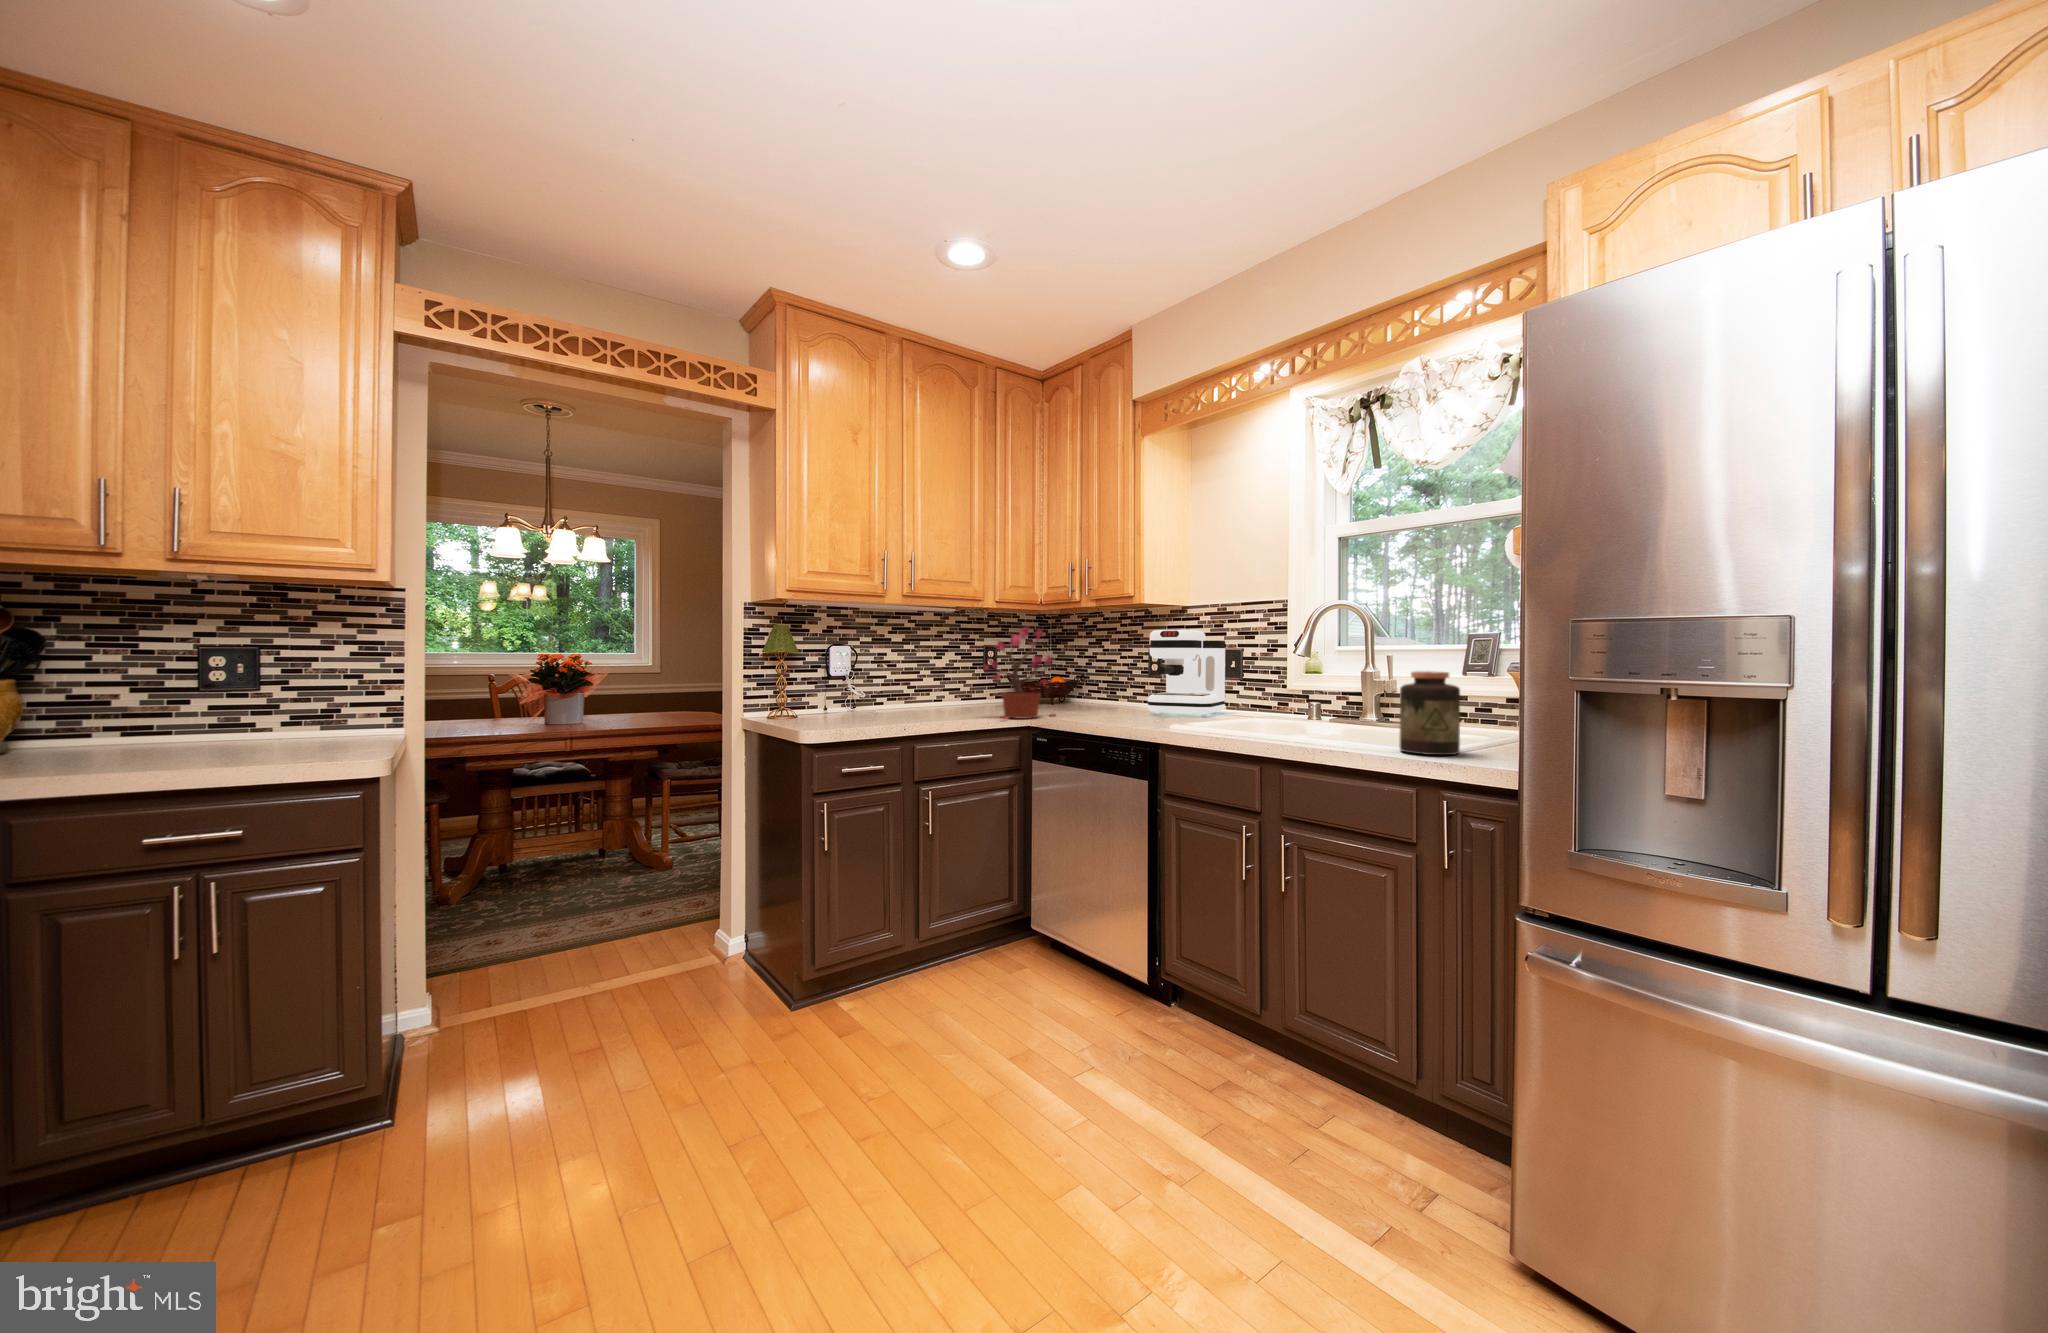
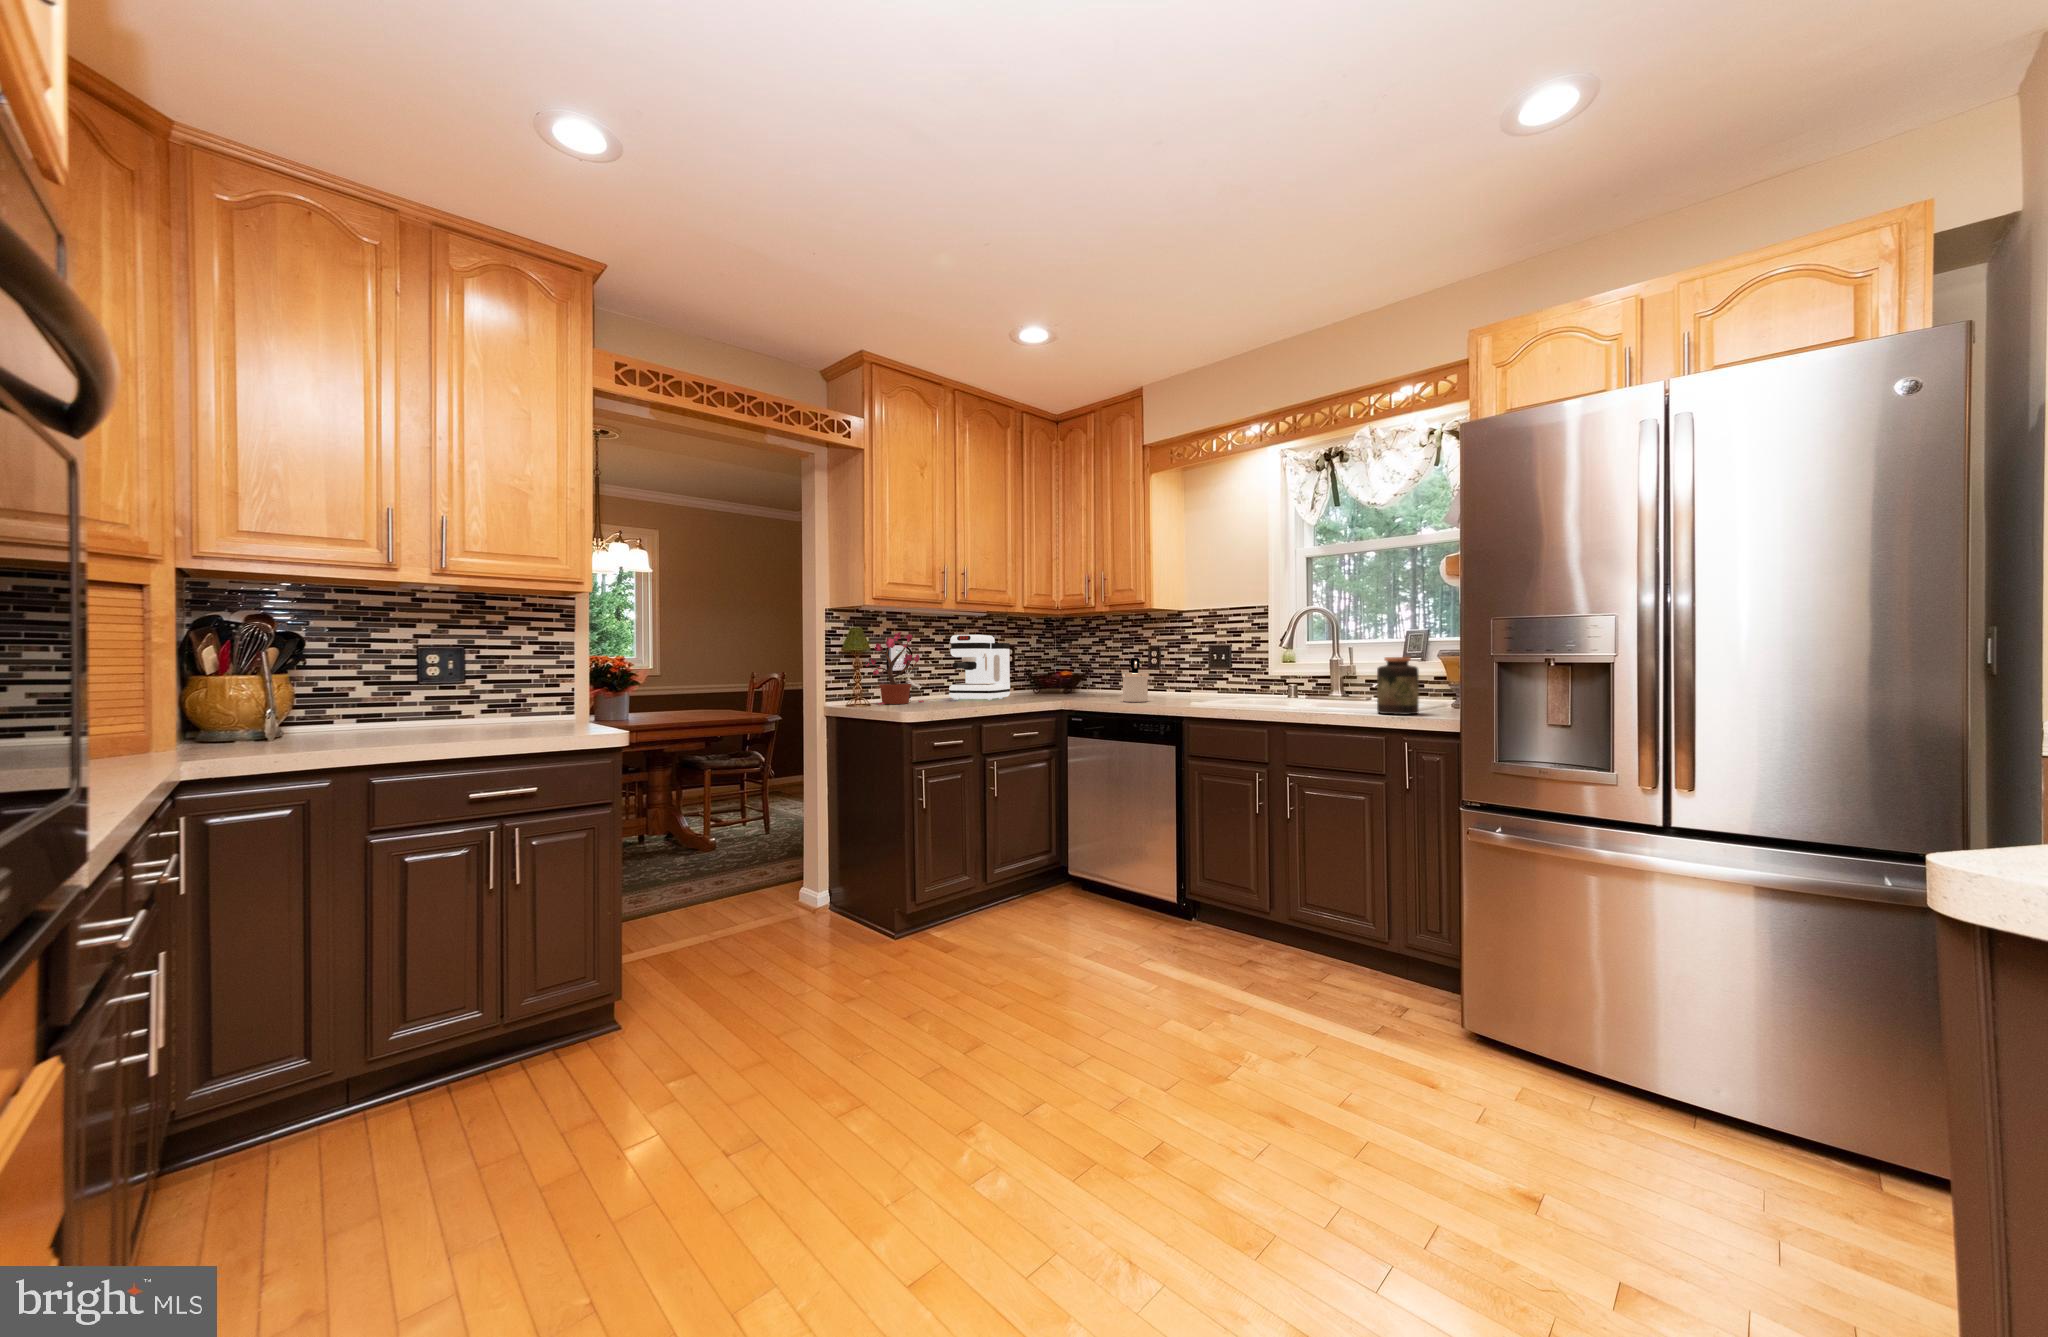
potted plant: present [983,627,1055,720] -> present [866,632,924,705]
coffee maker: present [1148,630,1225,716] -> present [949,635,1010,700]
soap dispenser: none [1094,665,1127,720] -> present [1122,658,1148,702]

